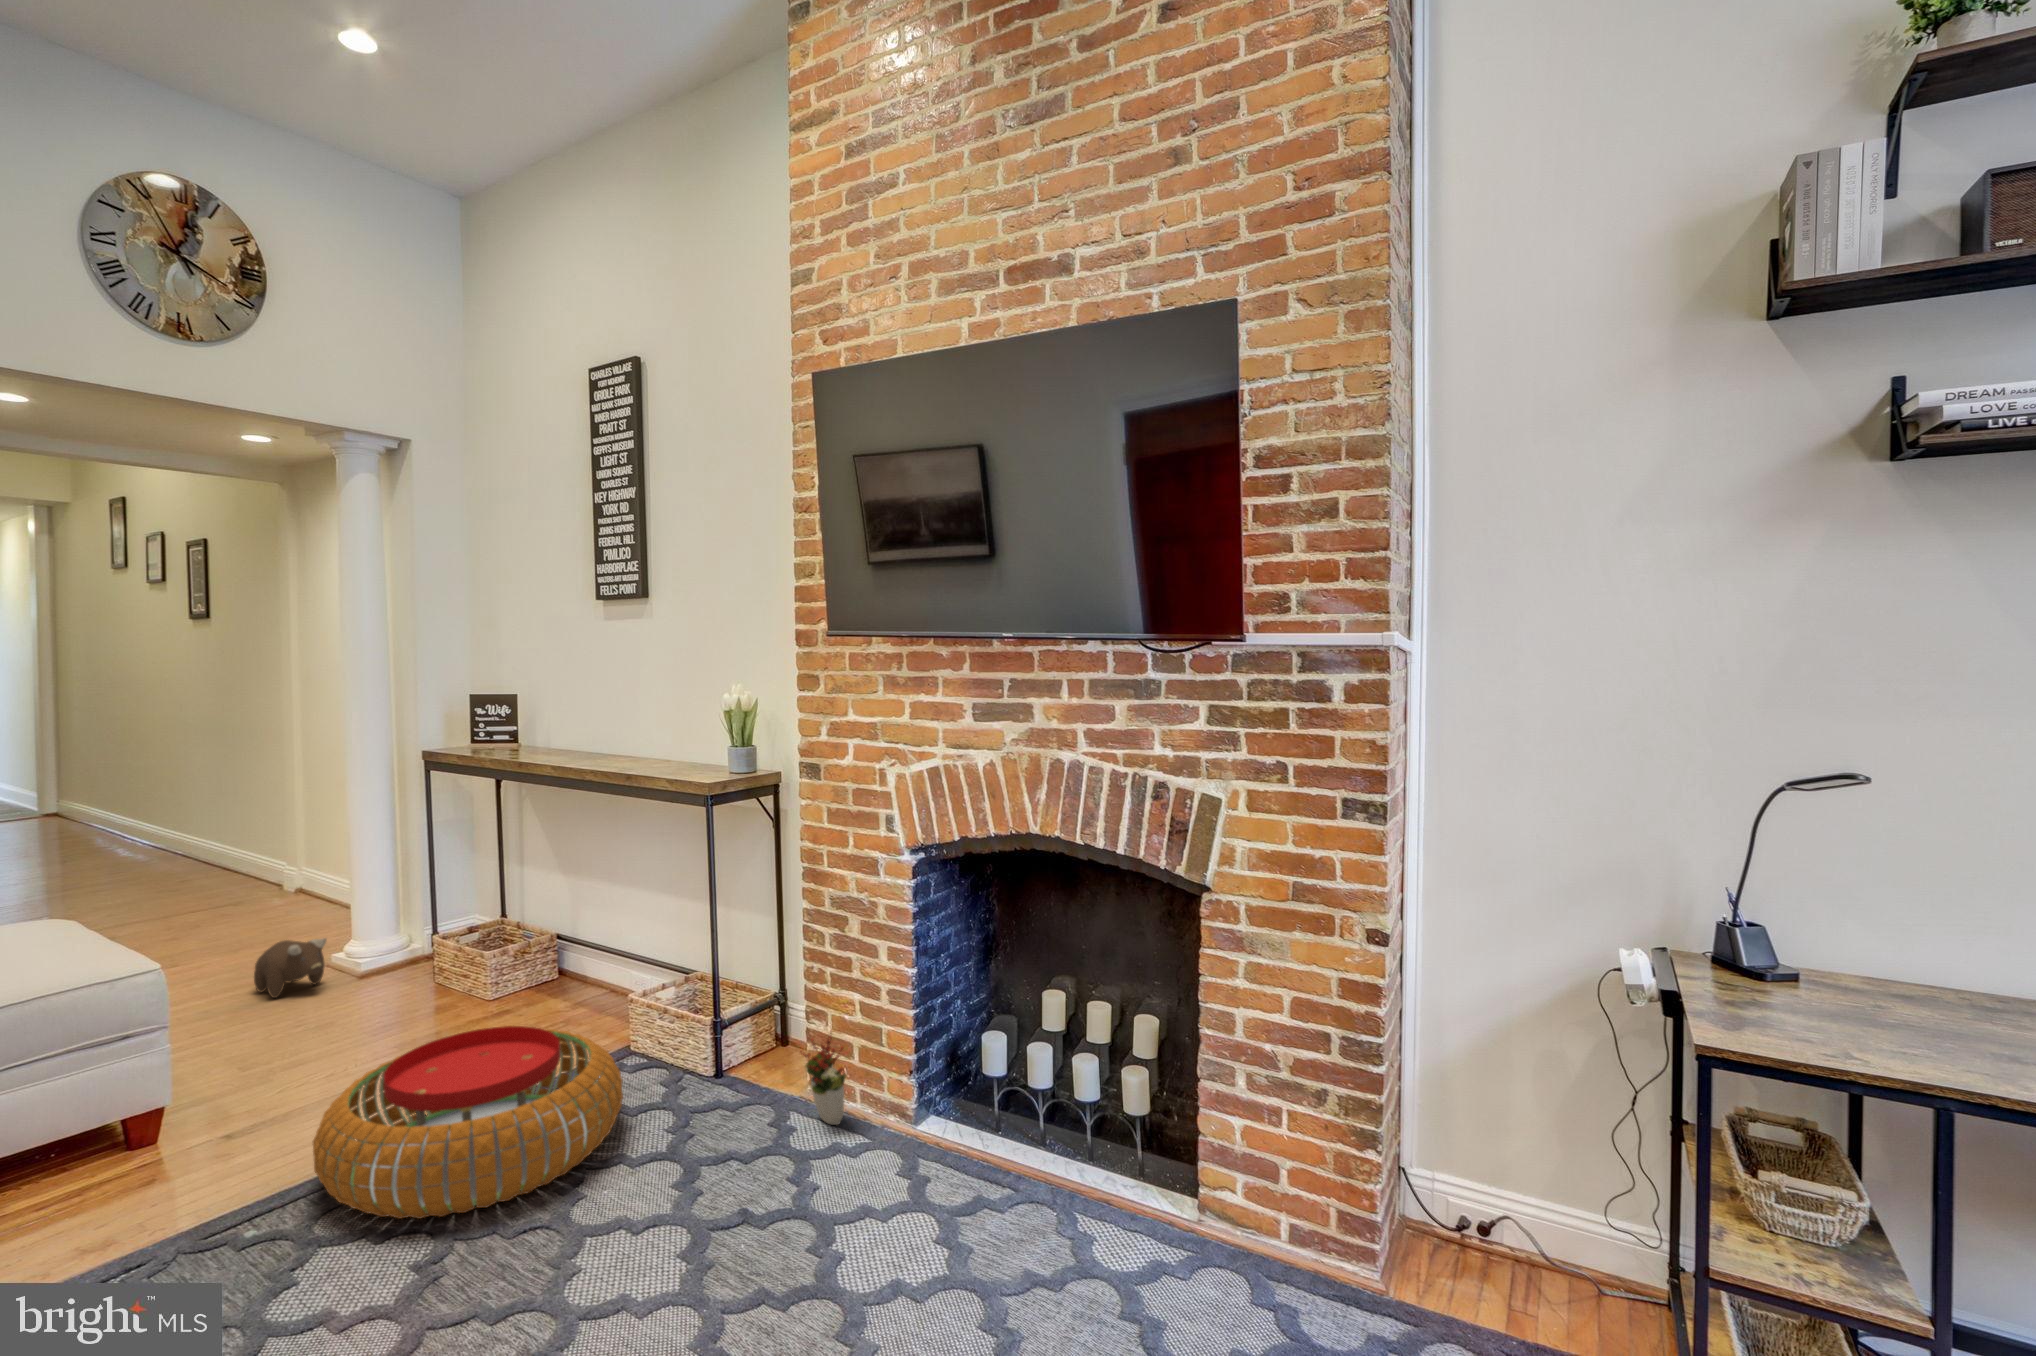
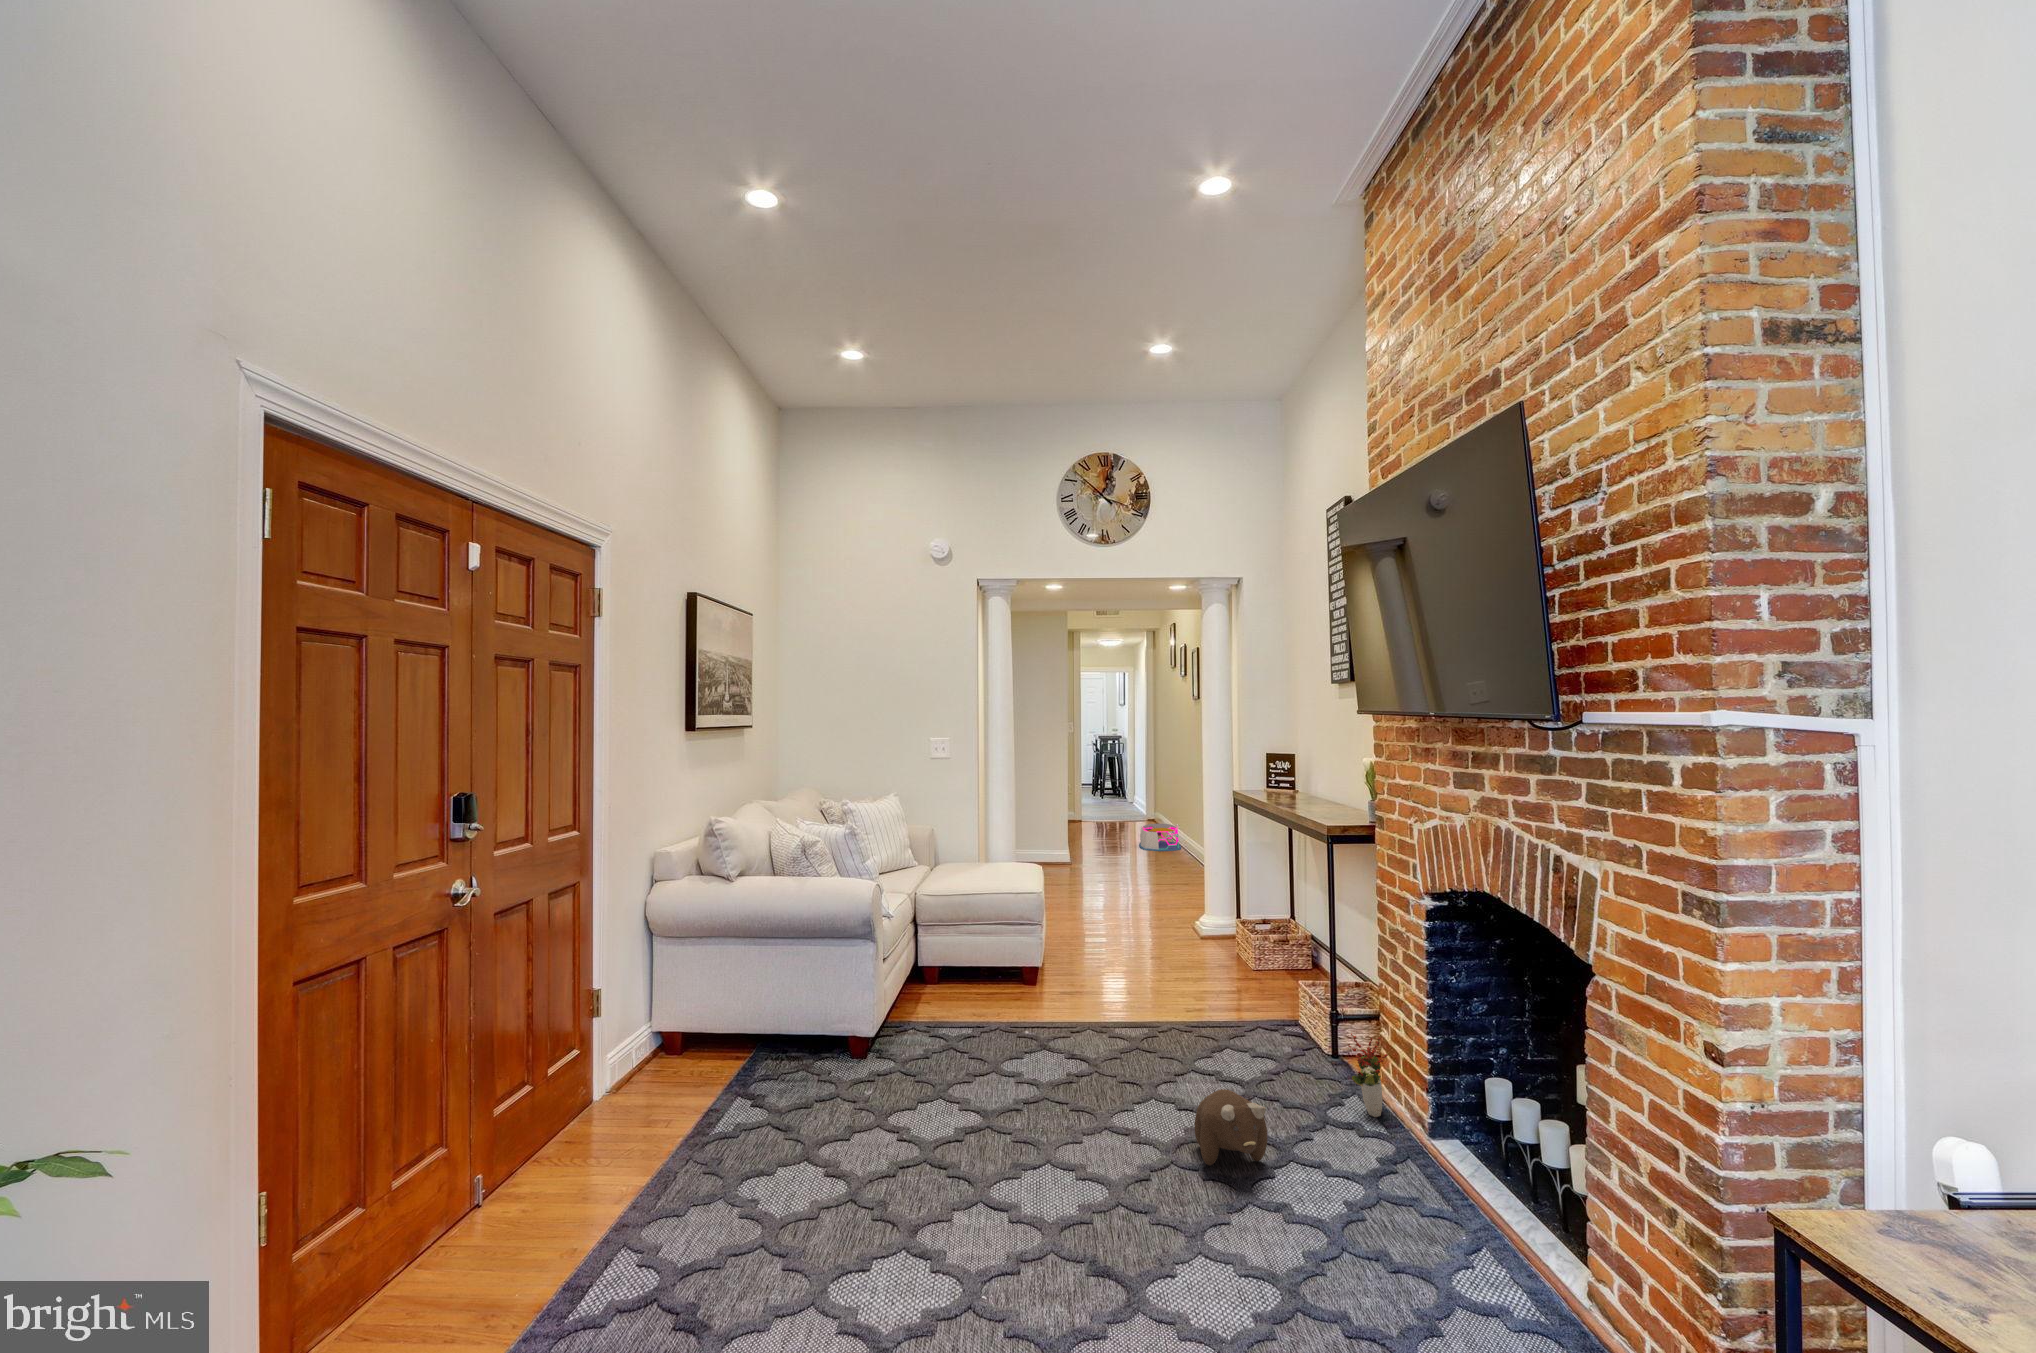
storage bin: none [44,820,141,871] -> present [1139,823,1181,851]
plush toy: present [254,938,326,998] -> present [1195,1089,1267,1165]
pouf: present [313,1026,623,1219] -> none [1075,964,1253,1069]

